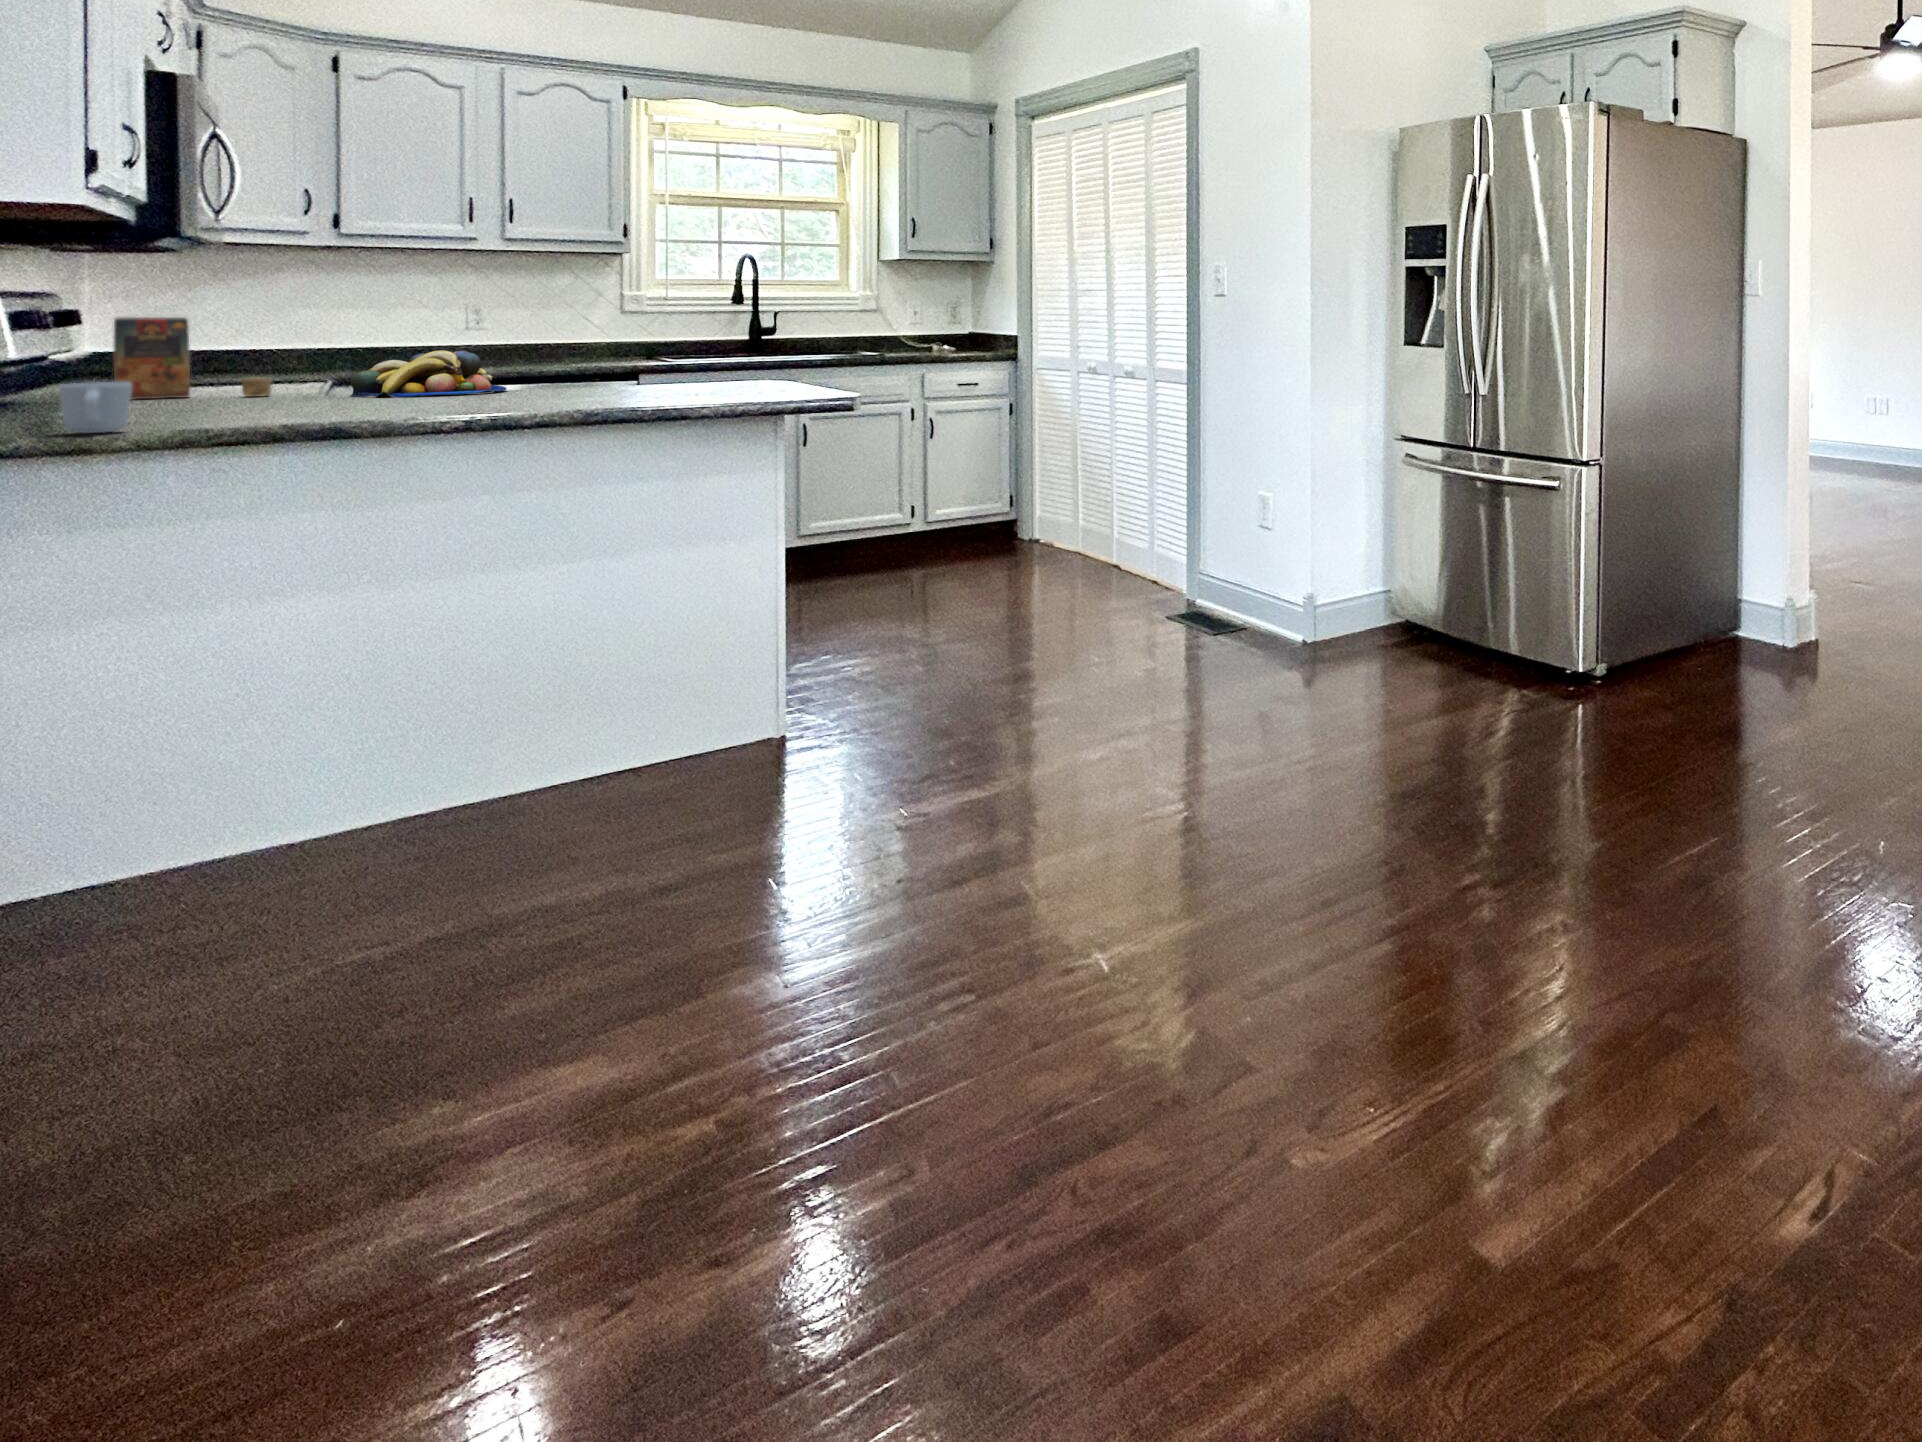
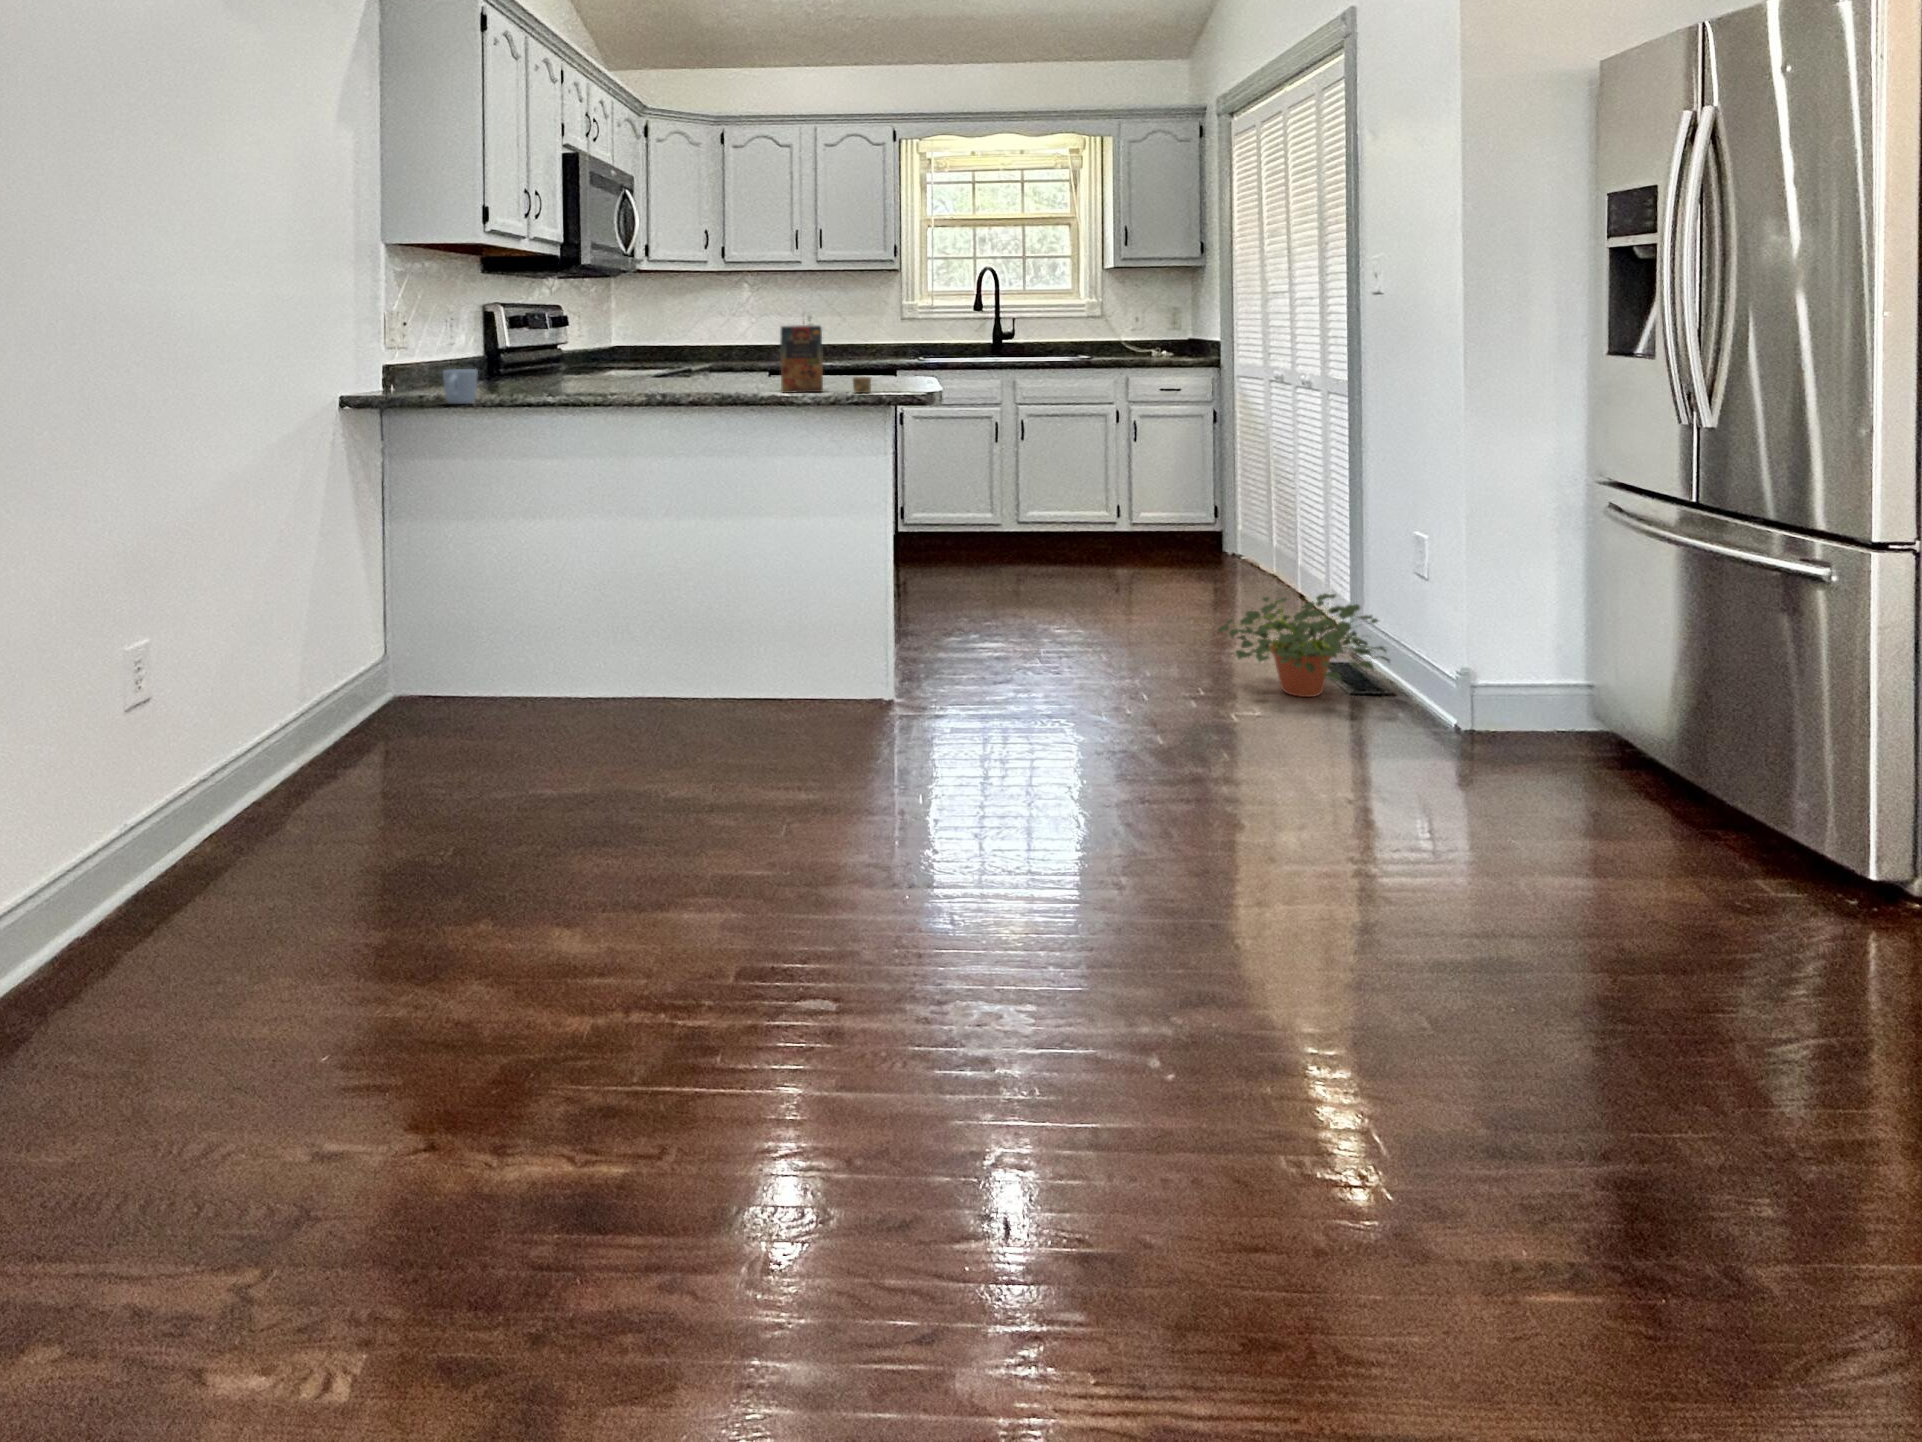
cereal box: present [114,317,272,400] -> present [780,325,871,393]
fruit bowl: present [351,350,507,398] -> none [656,351,752,387]
potted plant: none [1094,551,1240,641] -> present [1218,594,1390,697]

